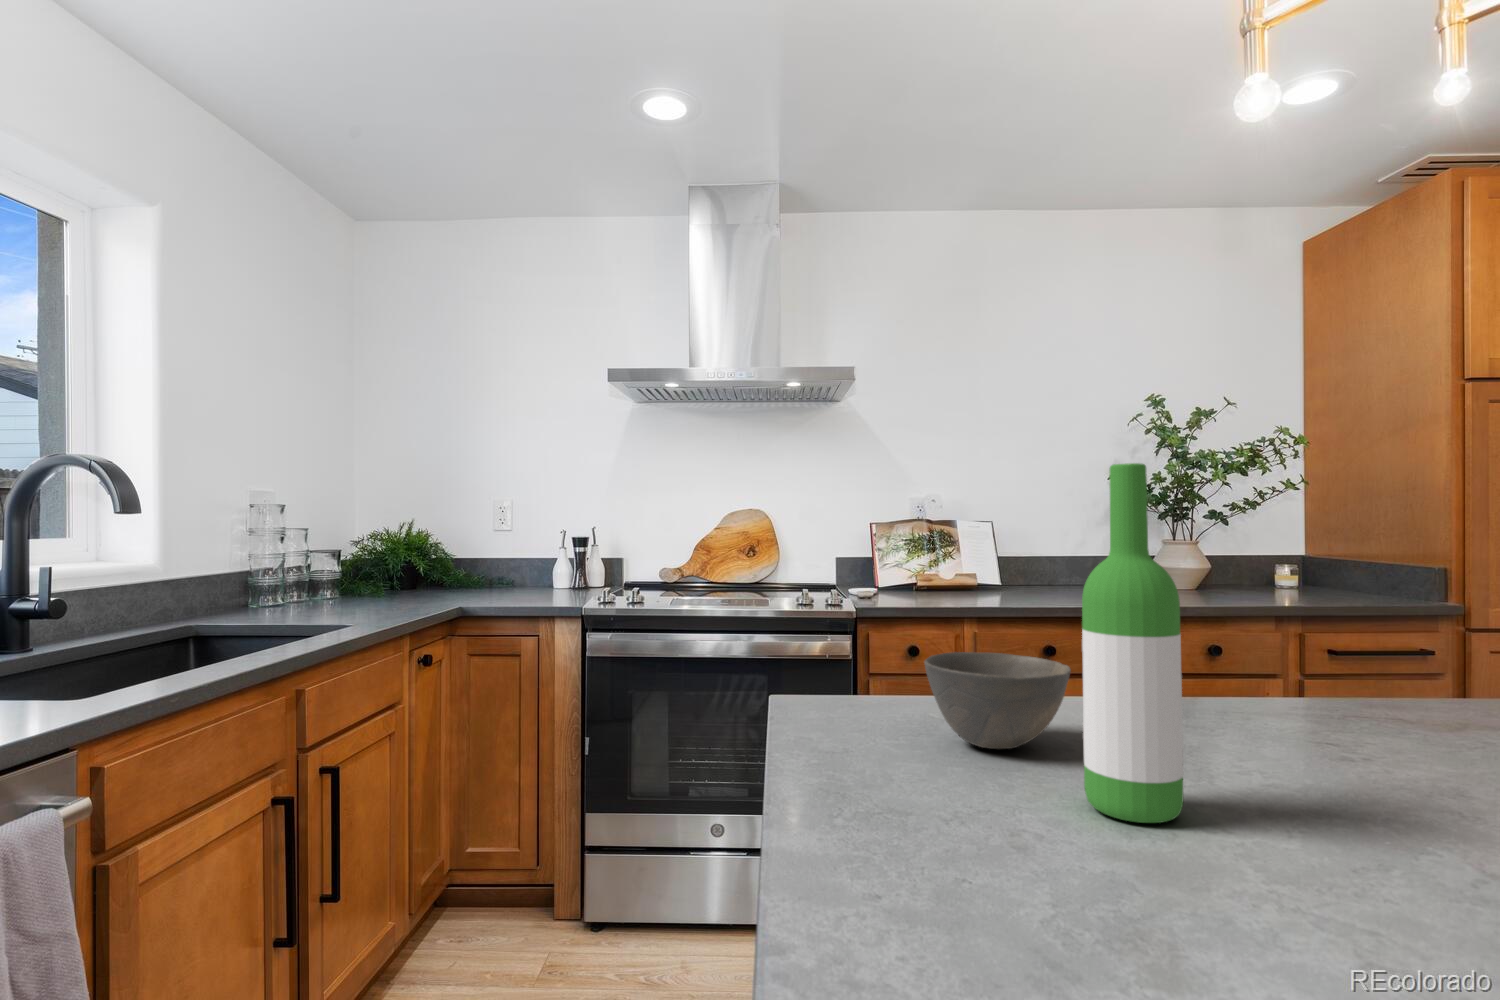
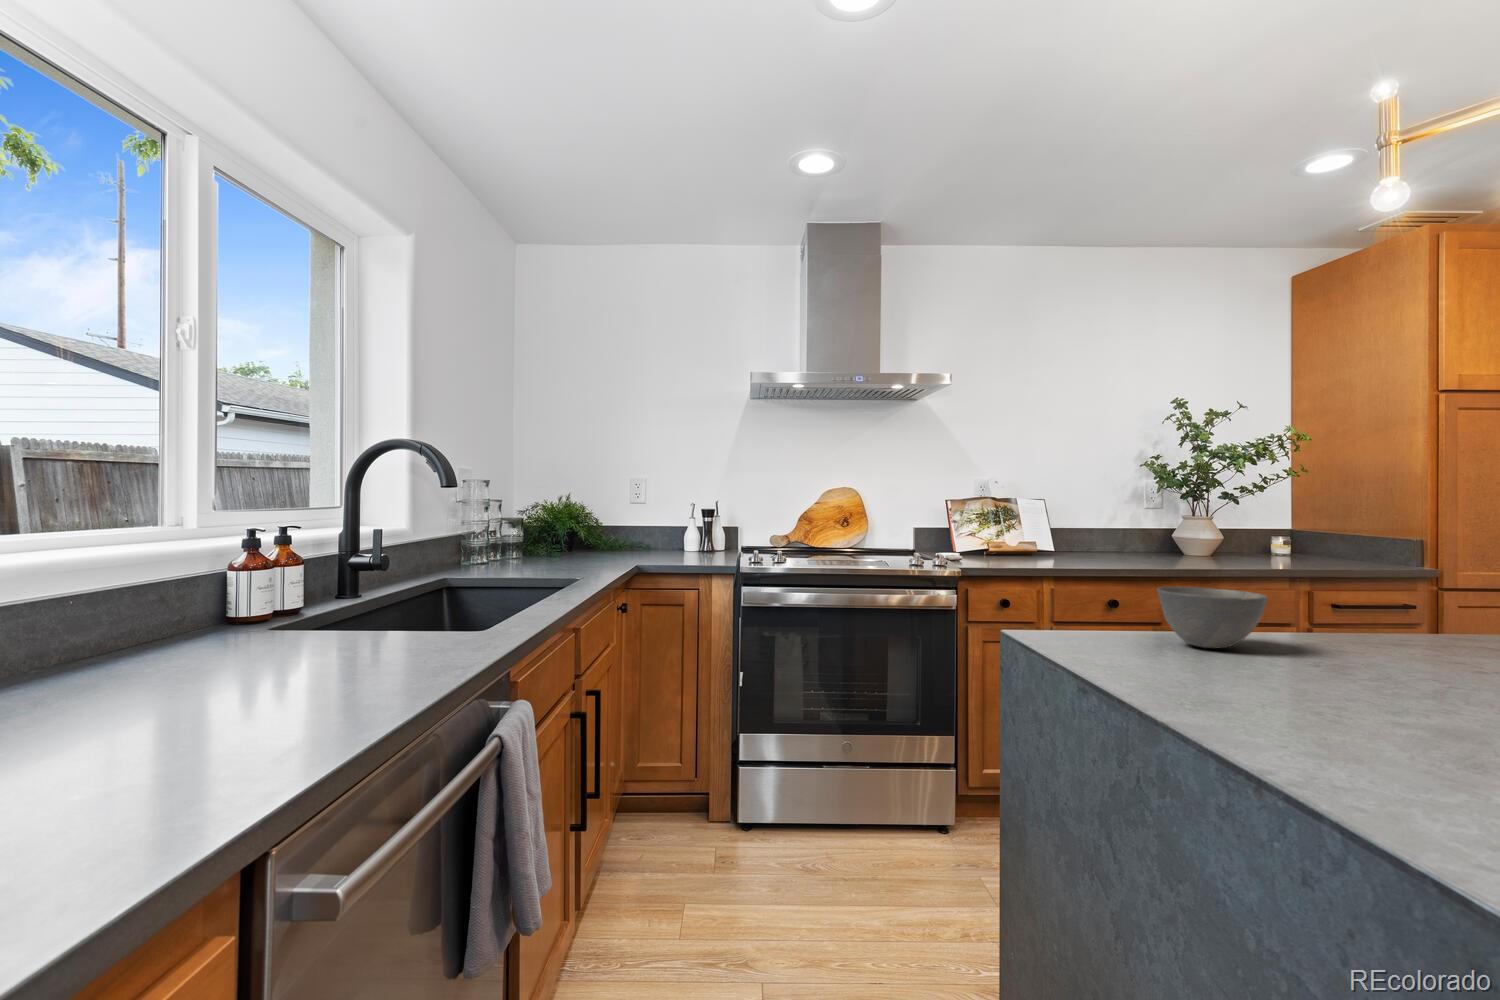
wine bottle: present [1082,463,1183,823] -> none [1313,460,1385,680]

